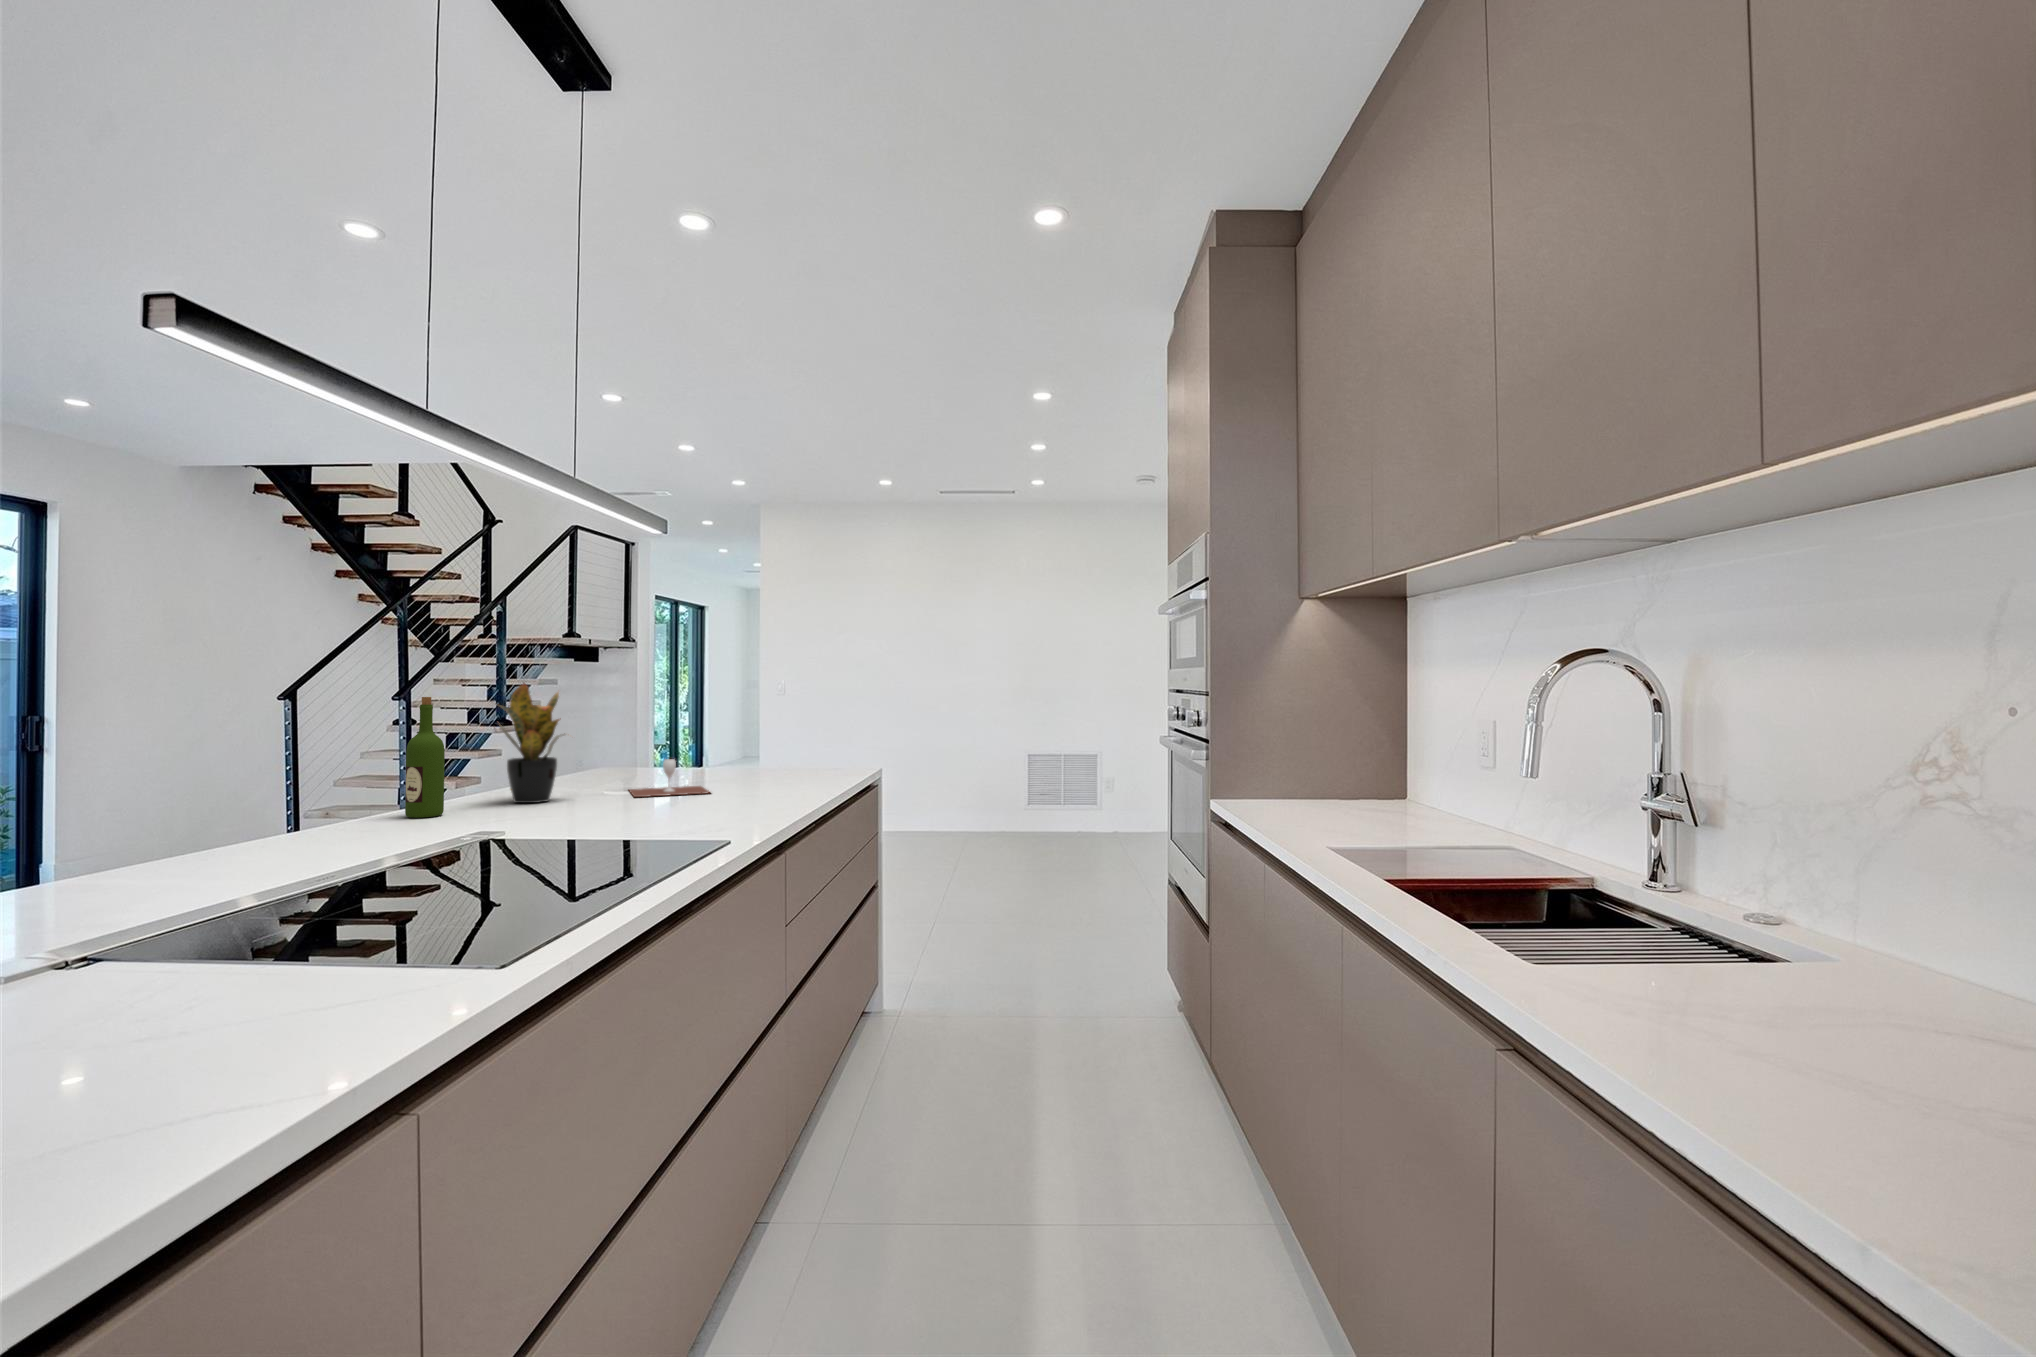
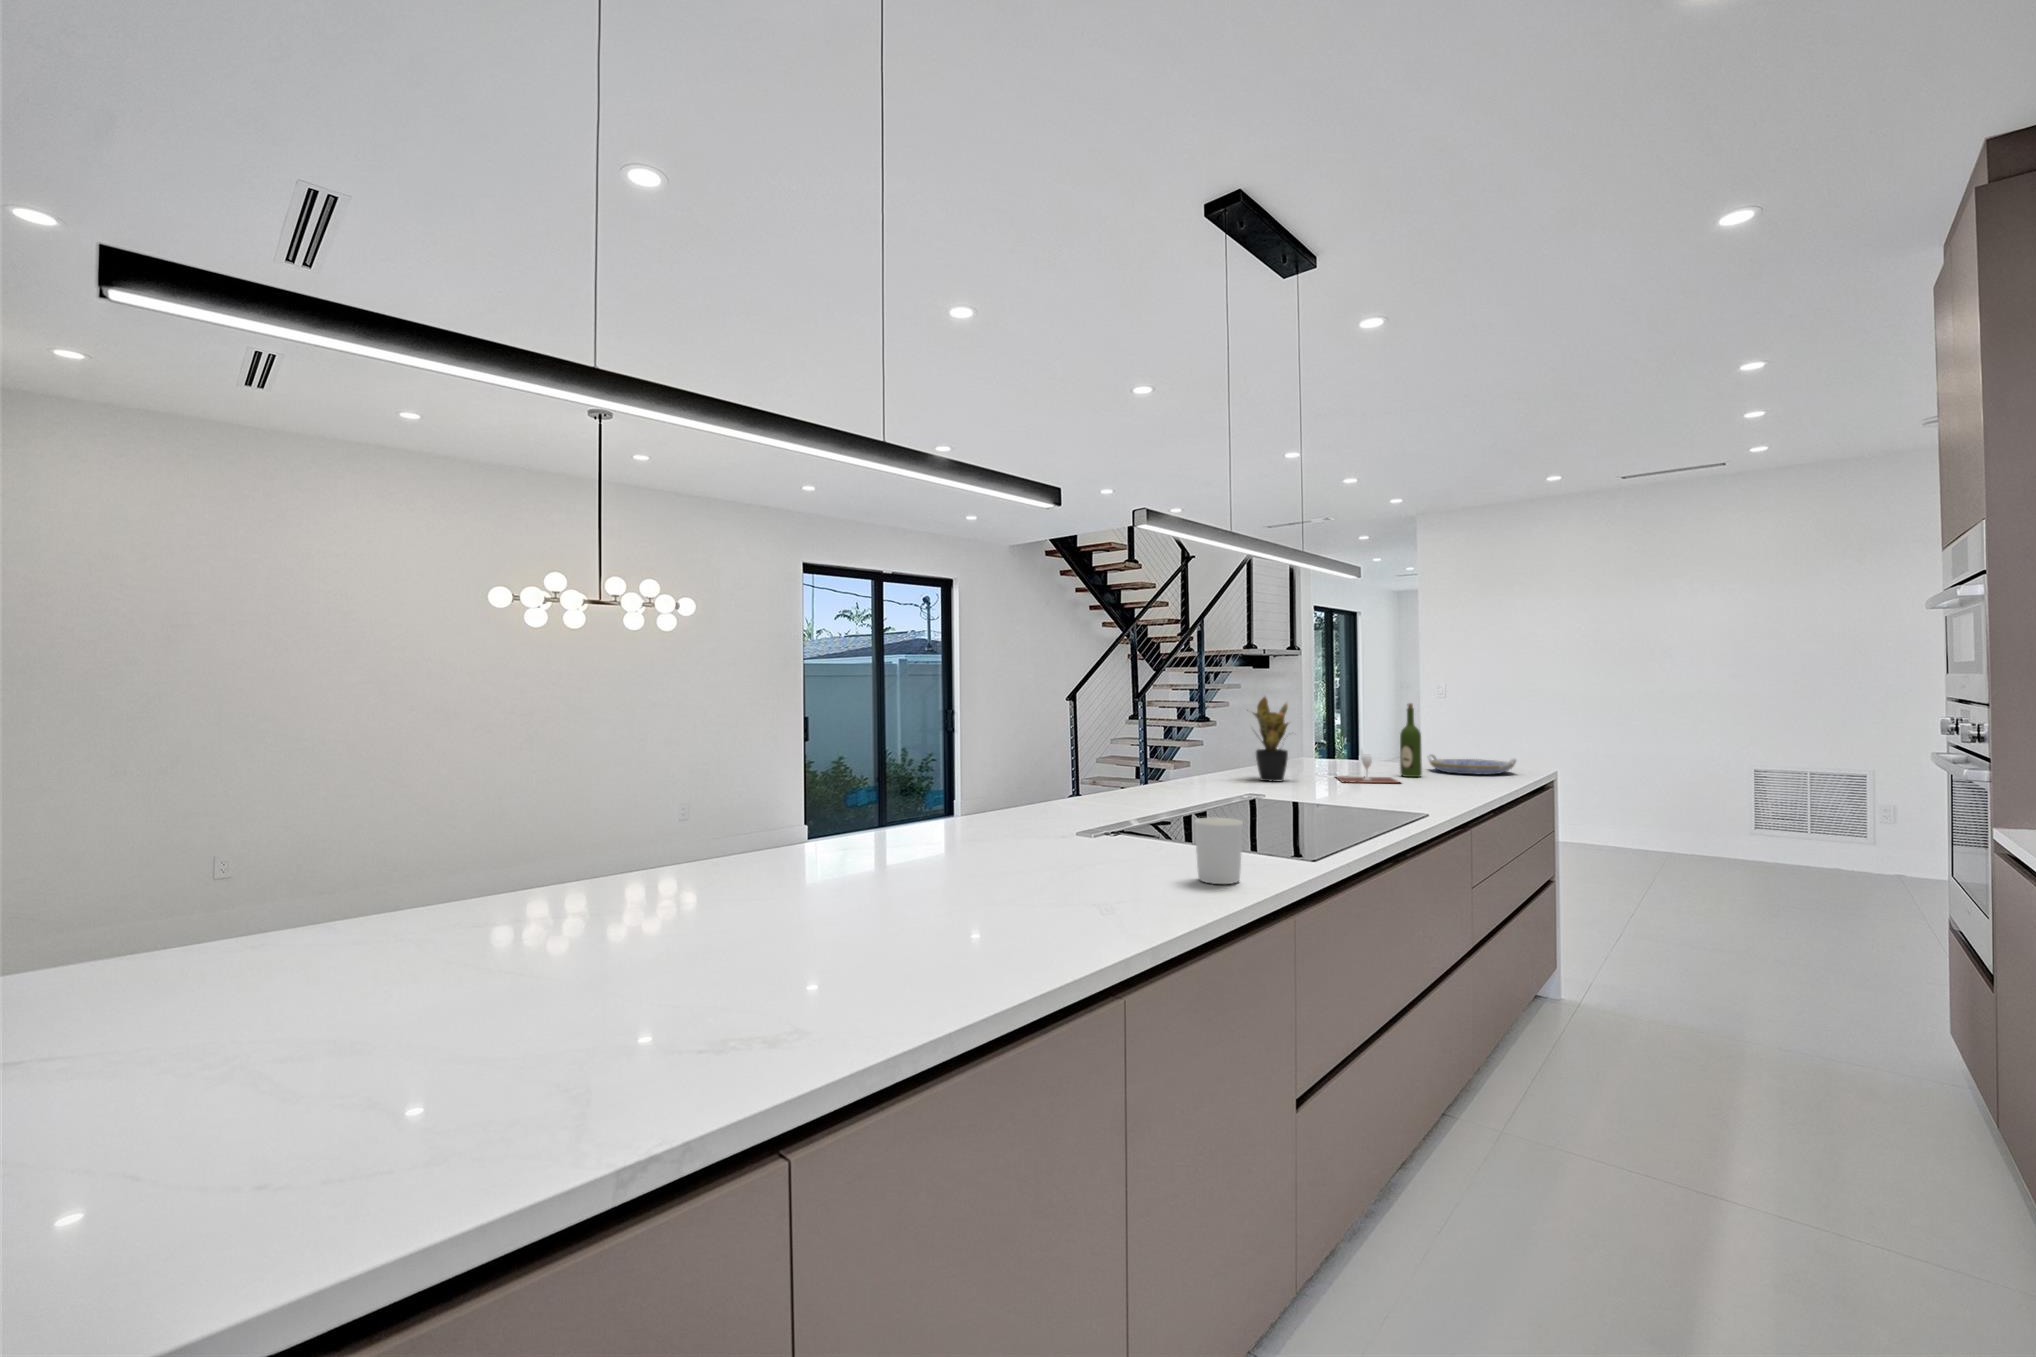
wine bottle: present [405,697,445,818] -> present [1400,703,1422,777]
serving tray: none [749,755,842,776] -> present [1428,754,1516,774]
candle holder: none [104,924,262,1099] -> present [1194,817,1243,884]

